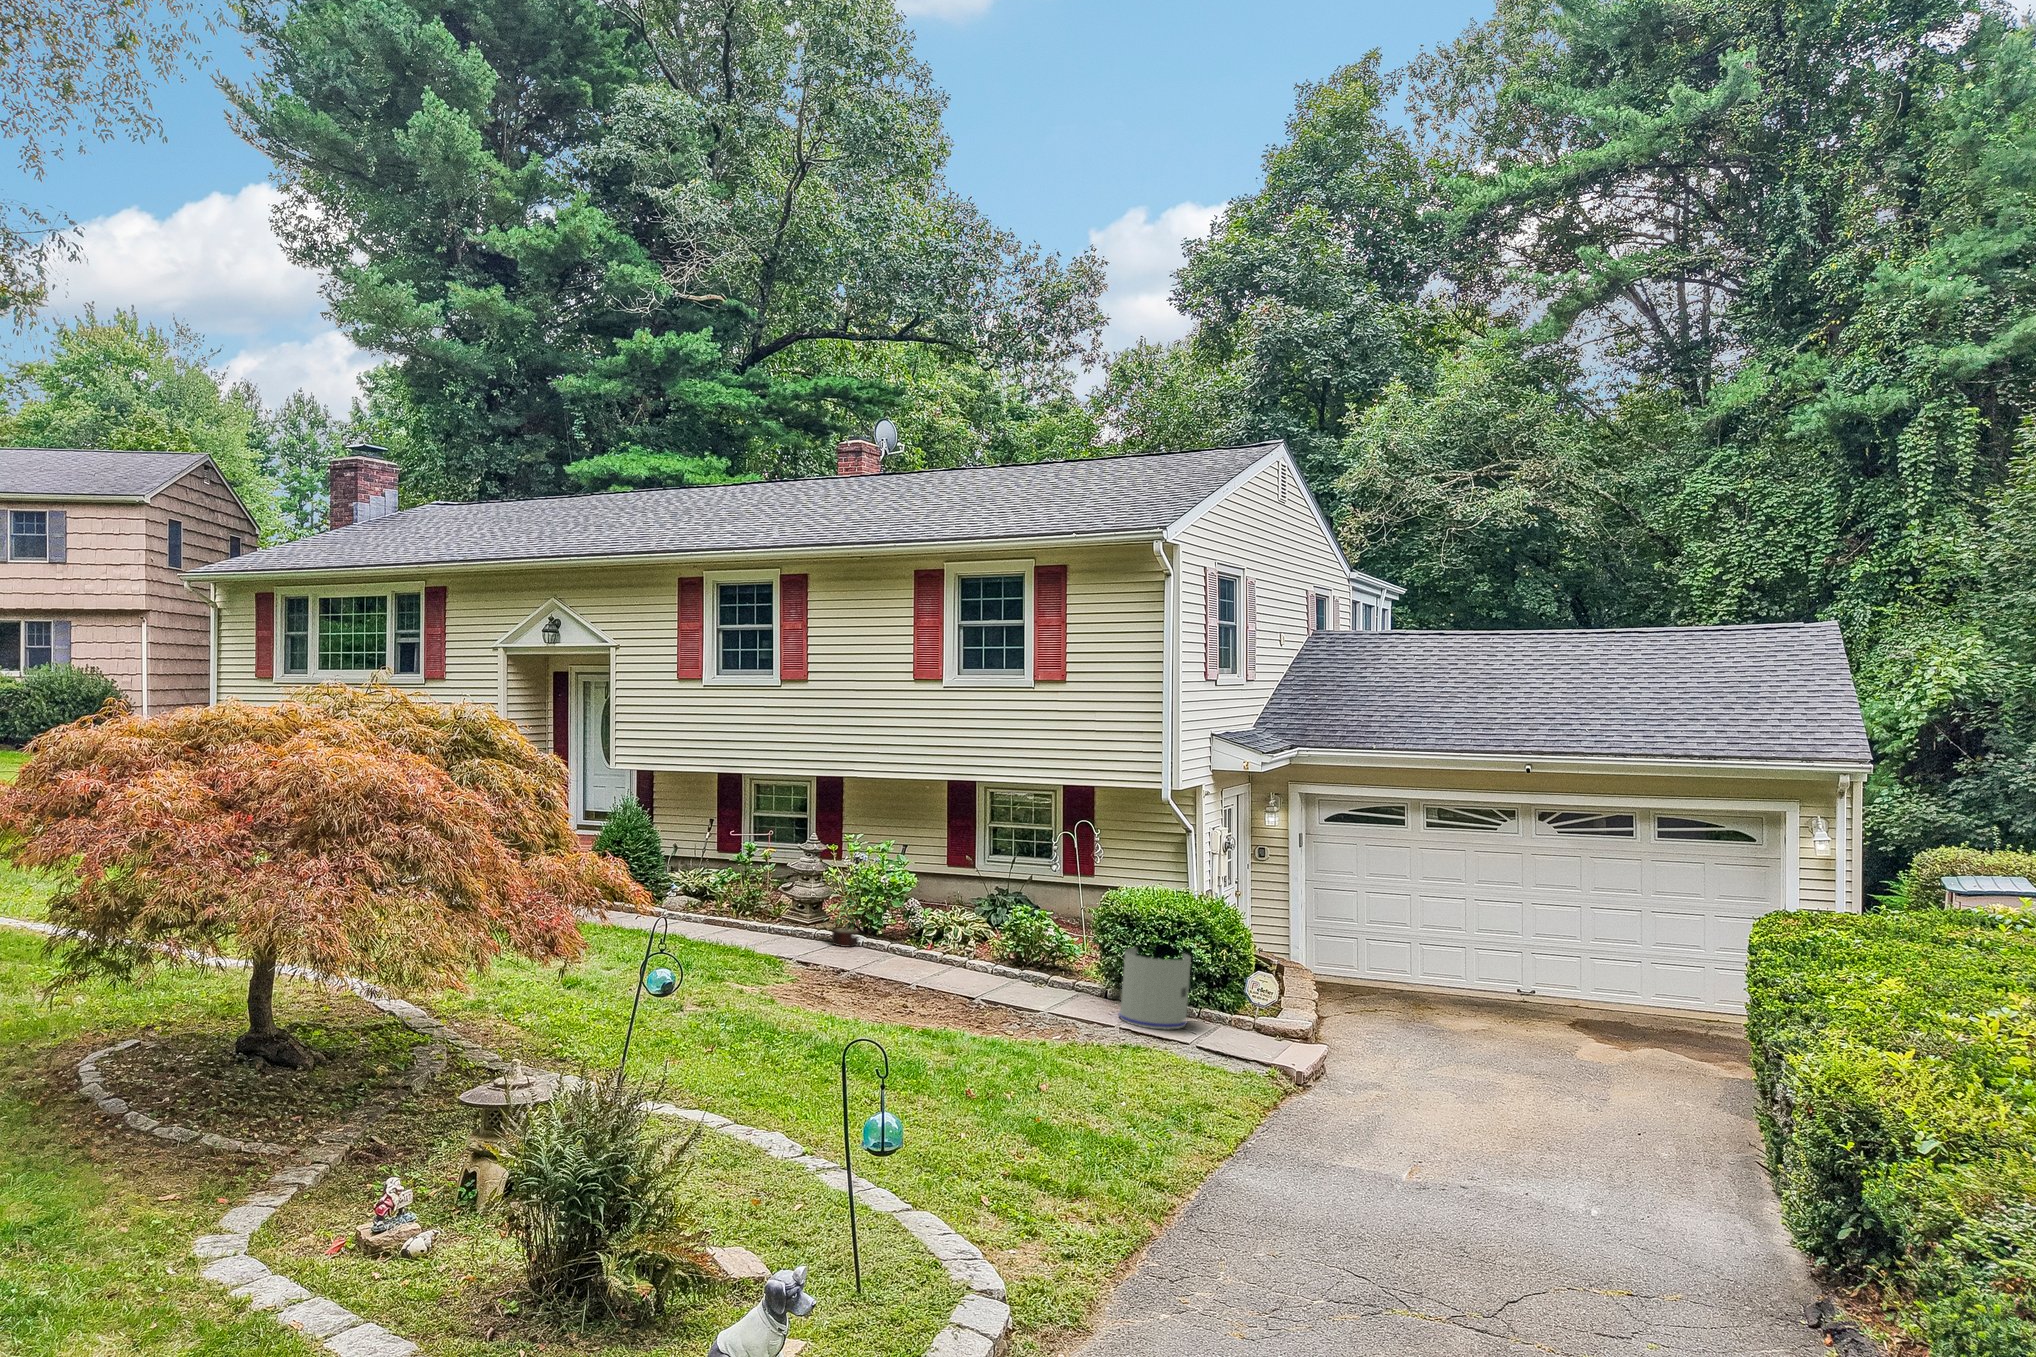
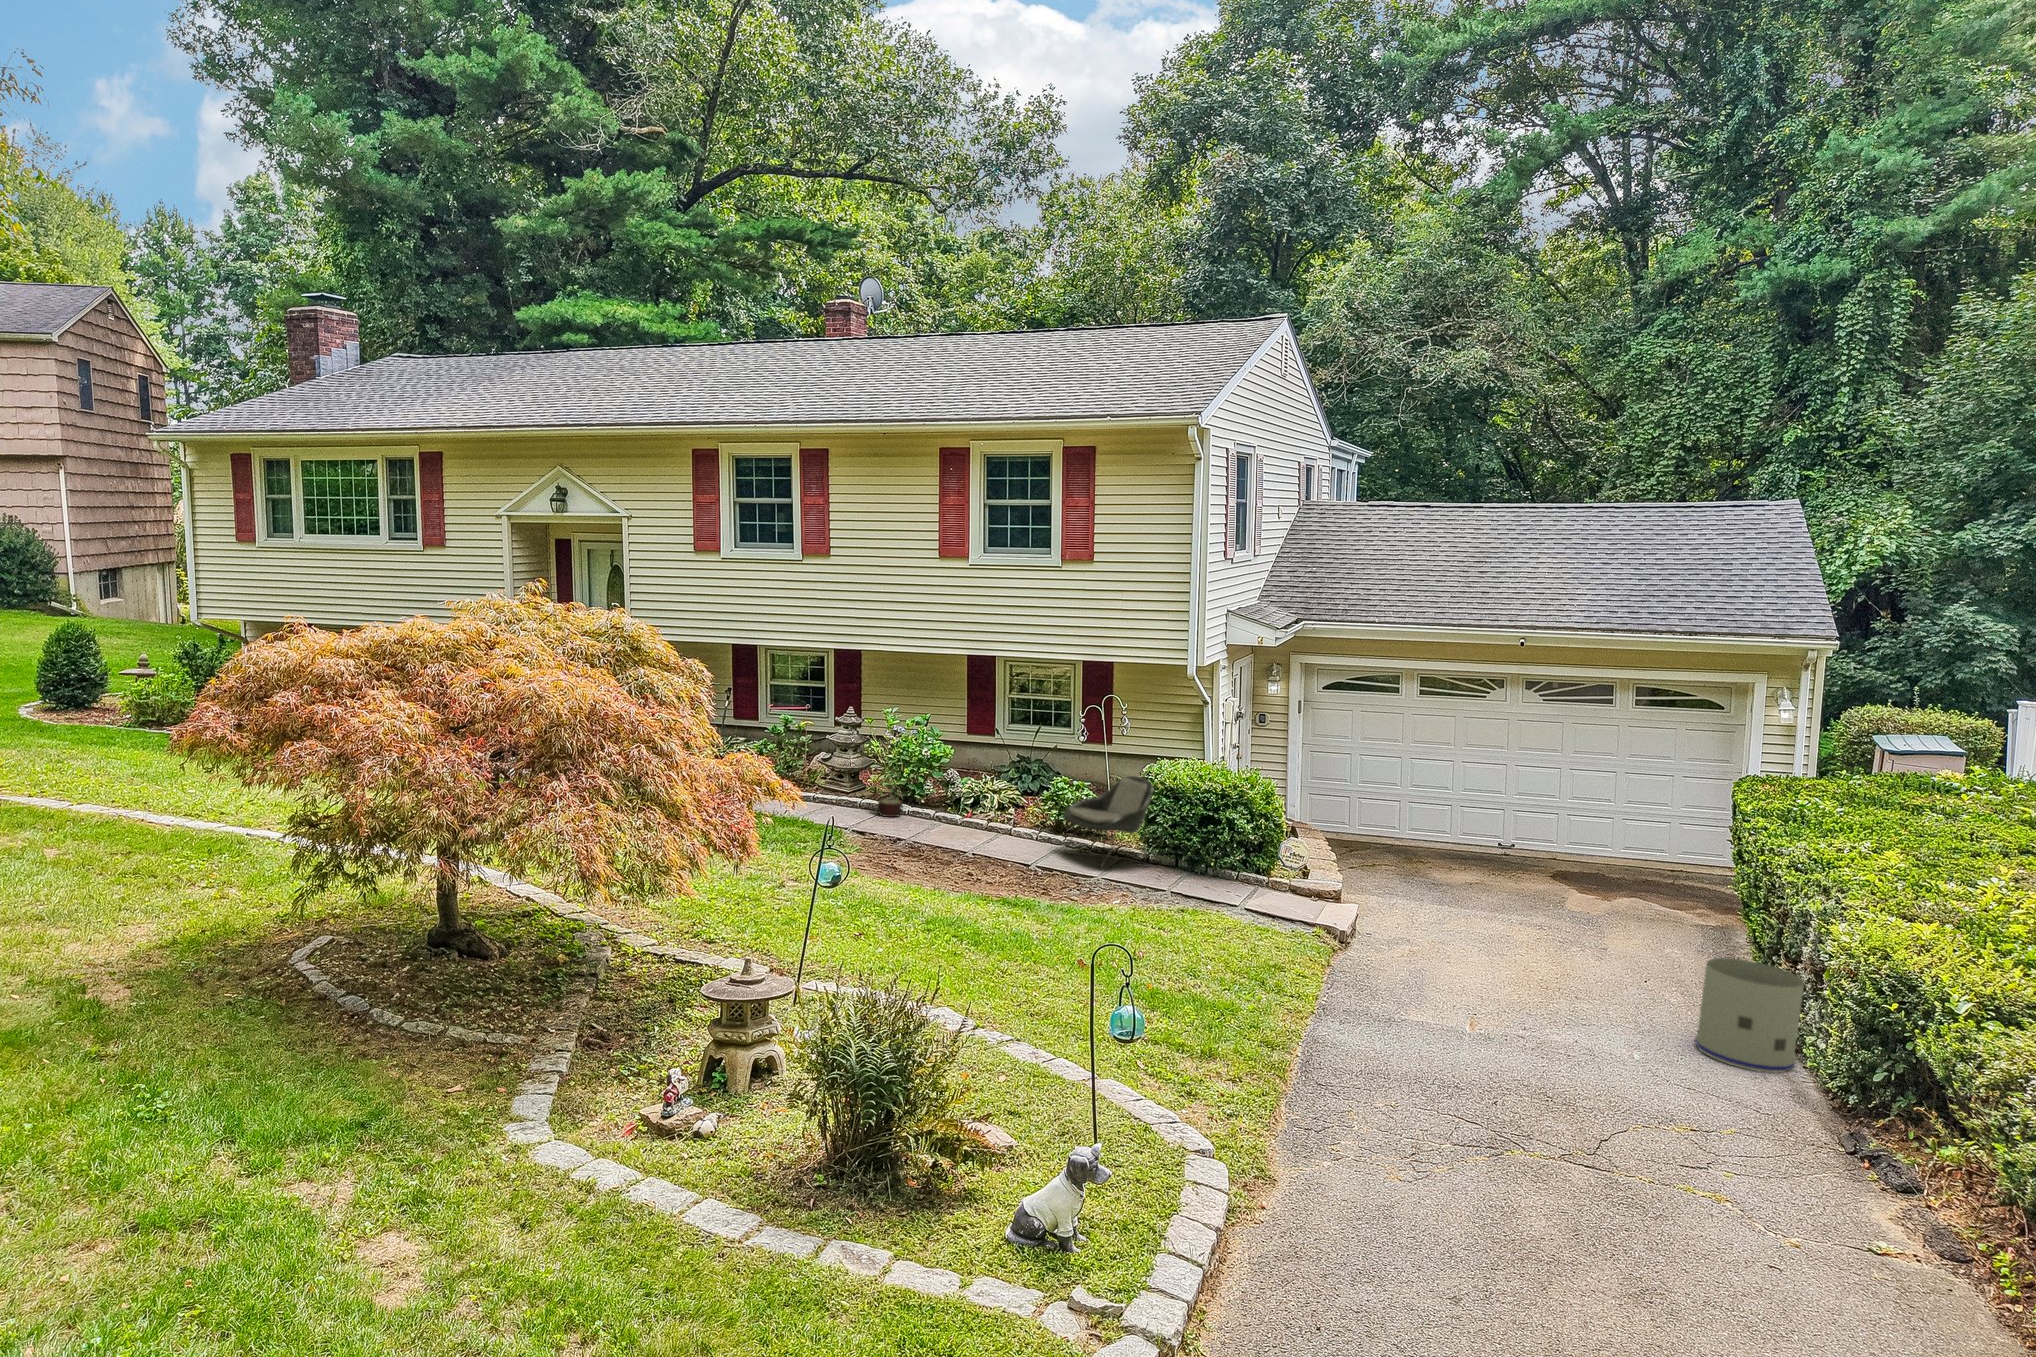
lounge chair: none [1015,904,1110,1003] -> present [1063,776,1154,869]
trash can: present [1119,948,1191,1030] -> present [1694,958,1804,1073]

